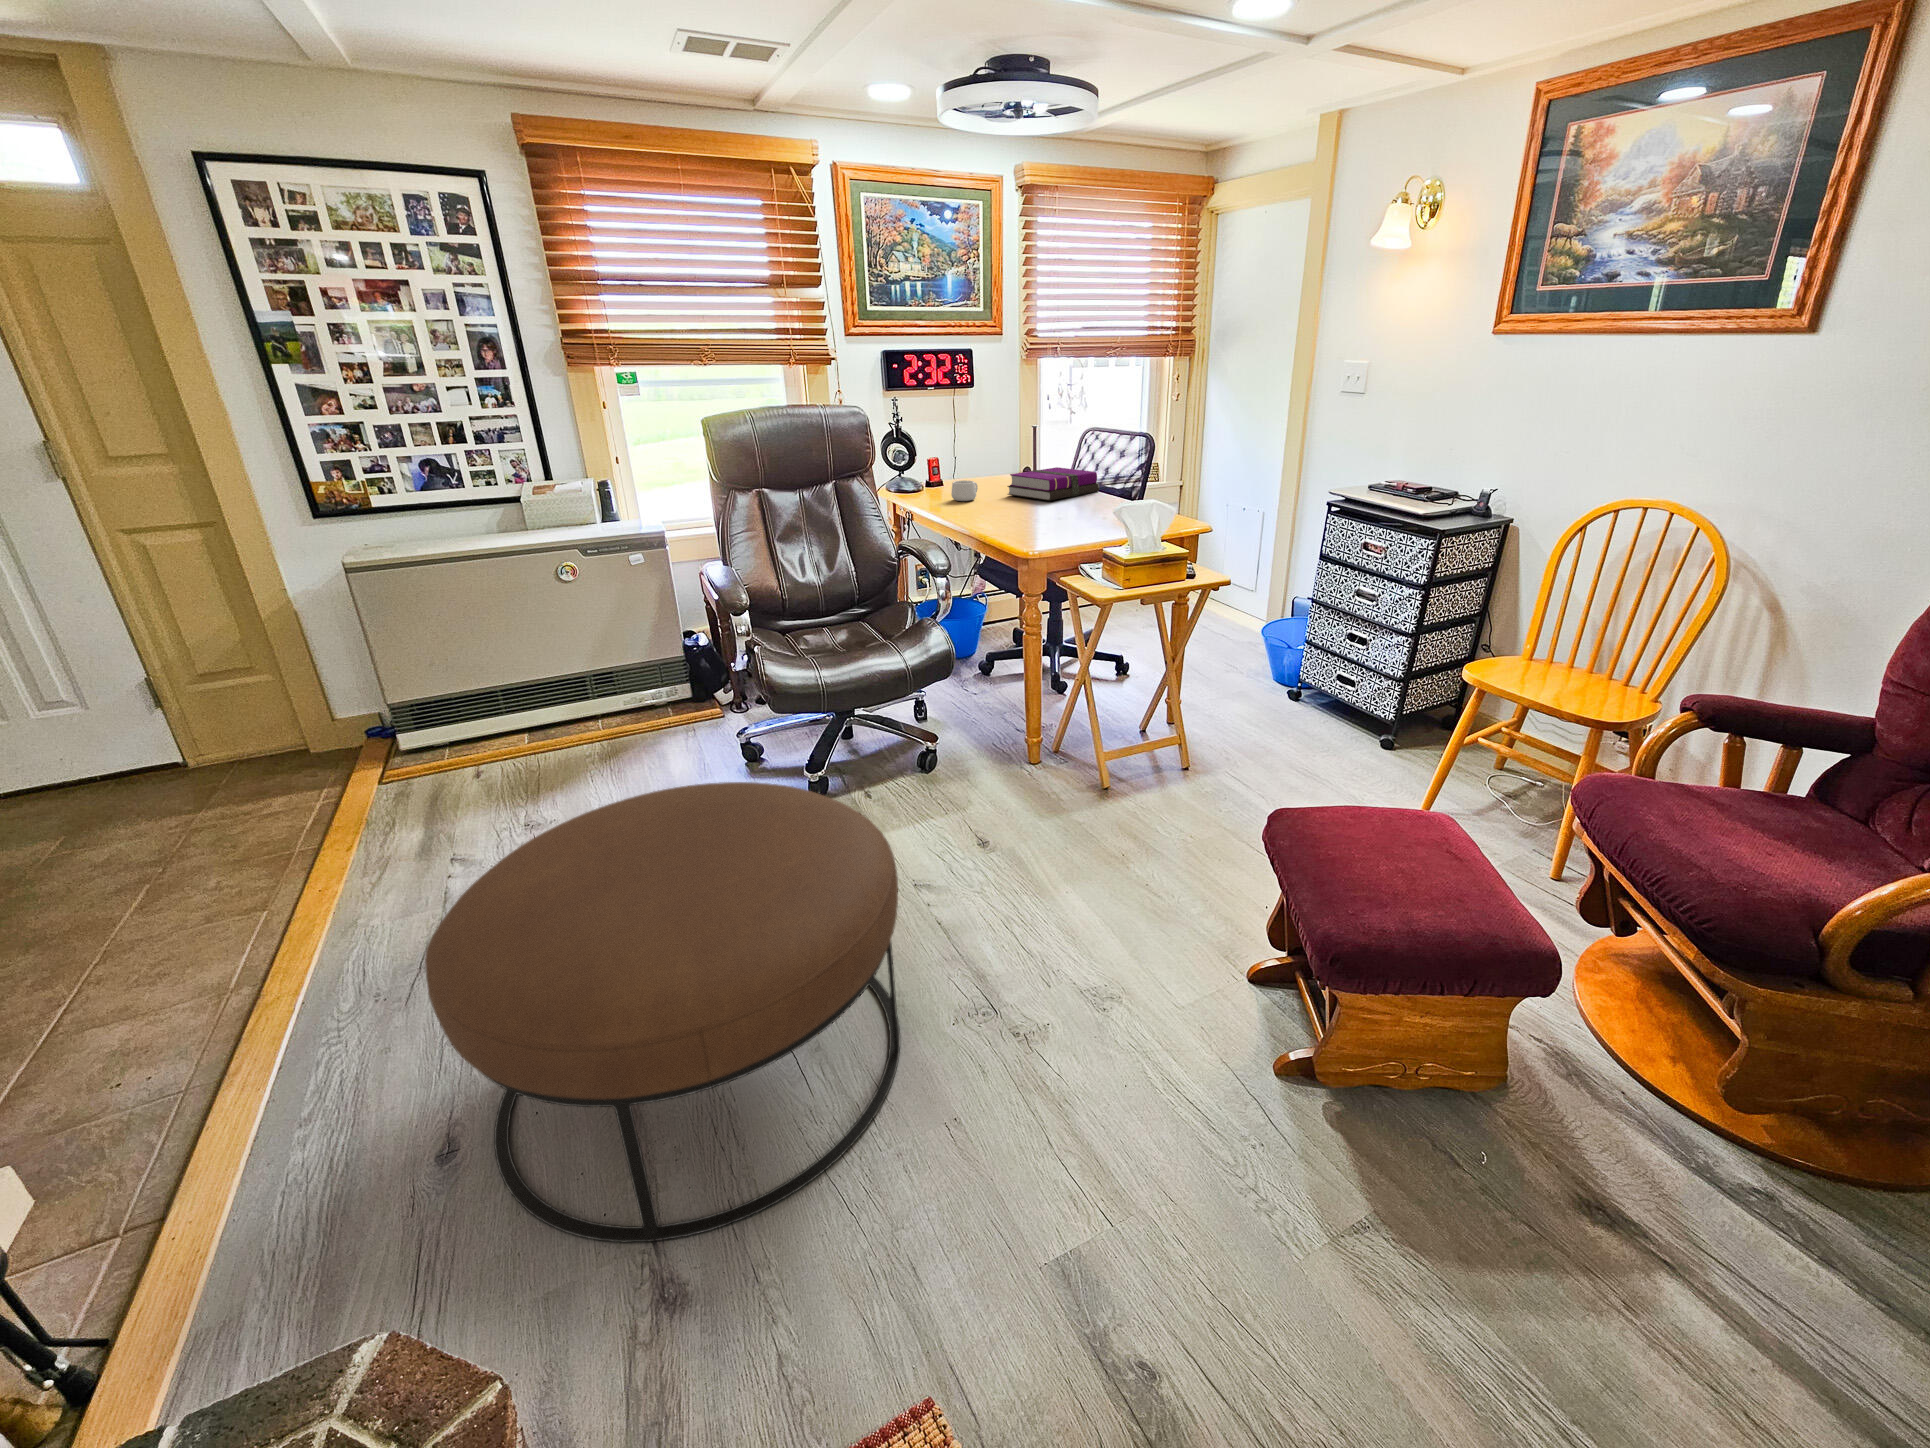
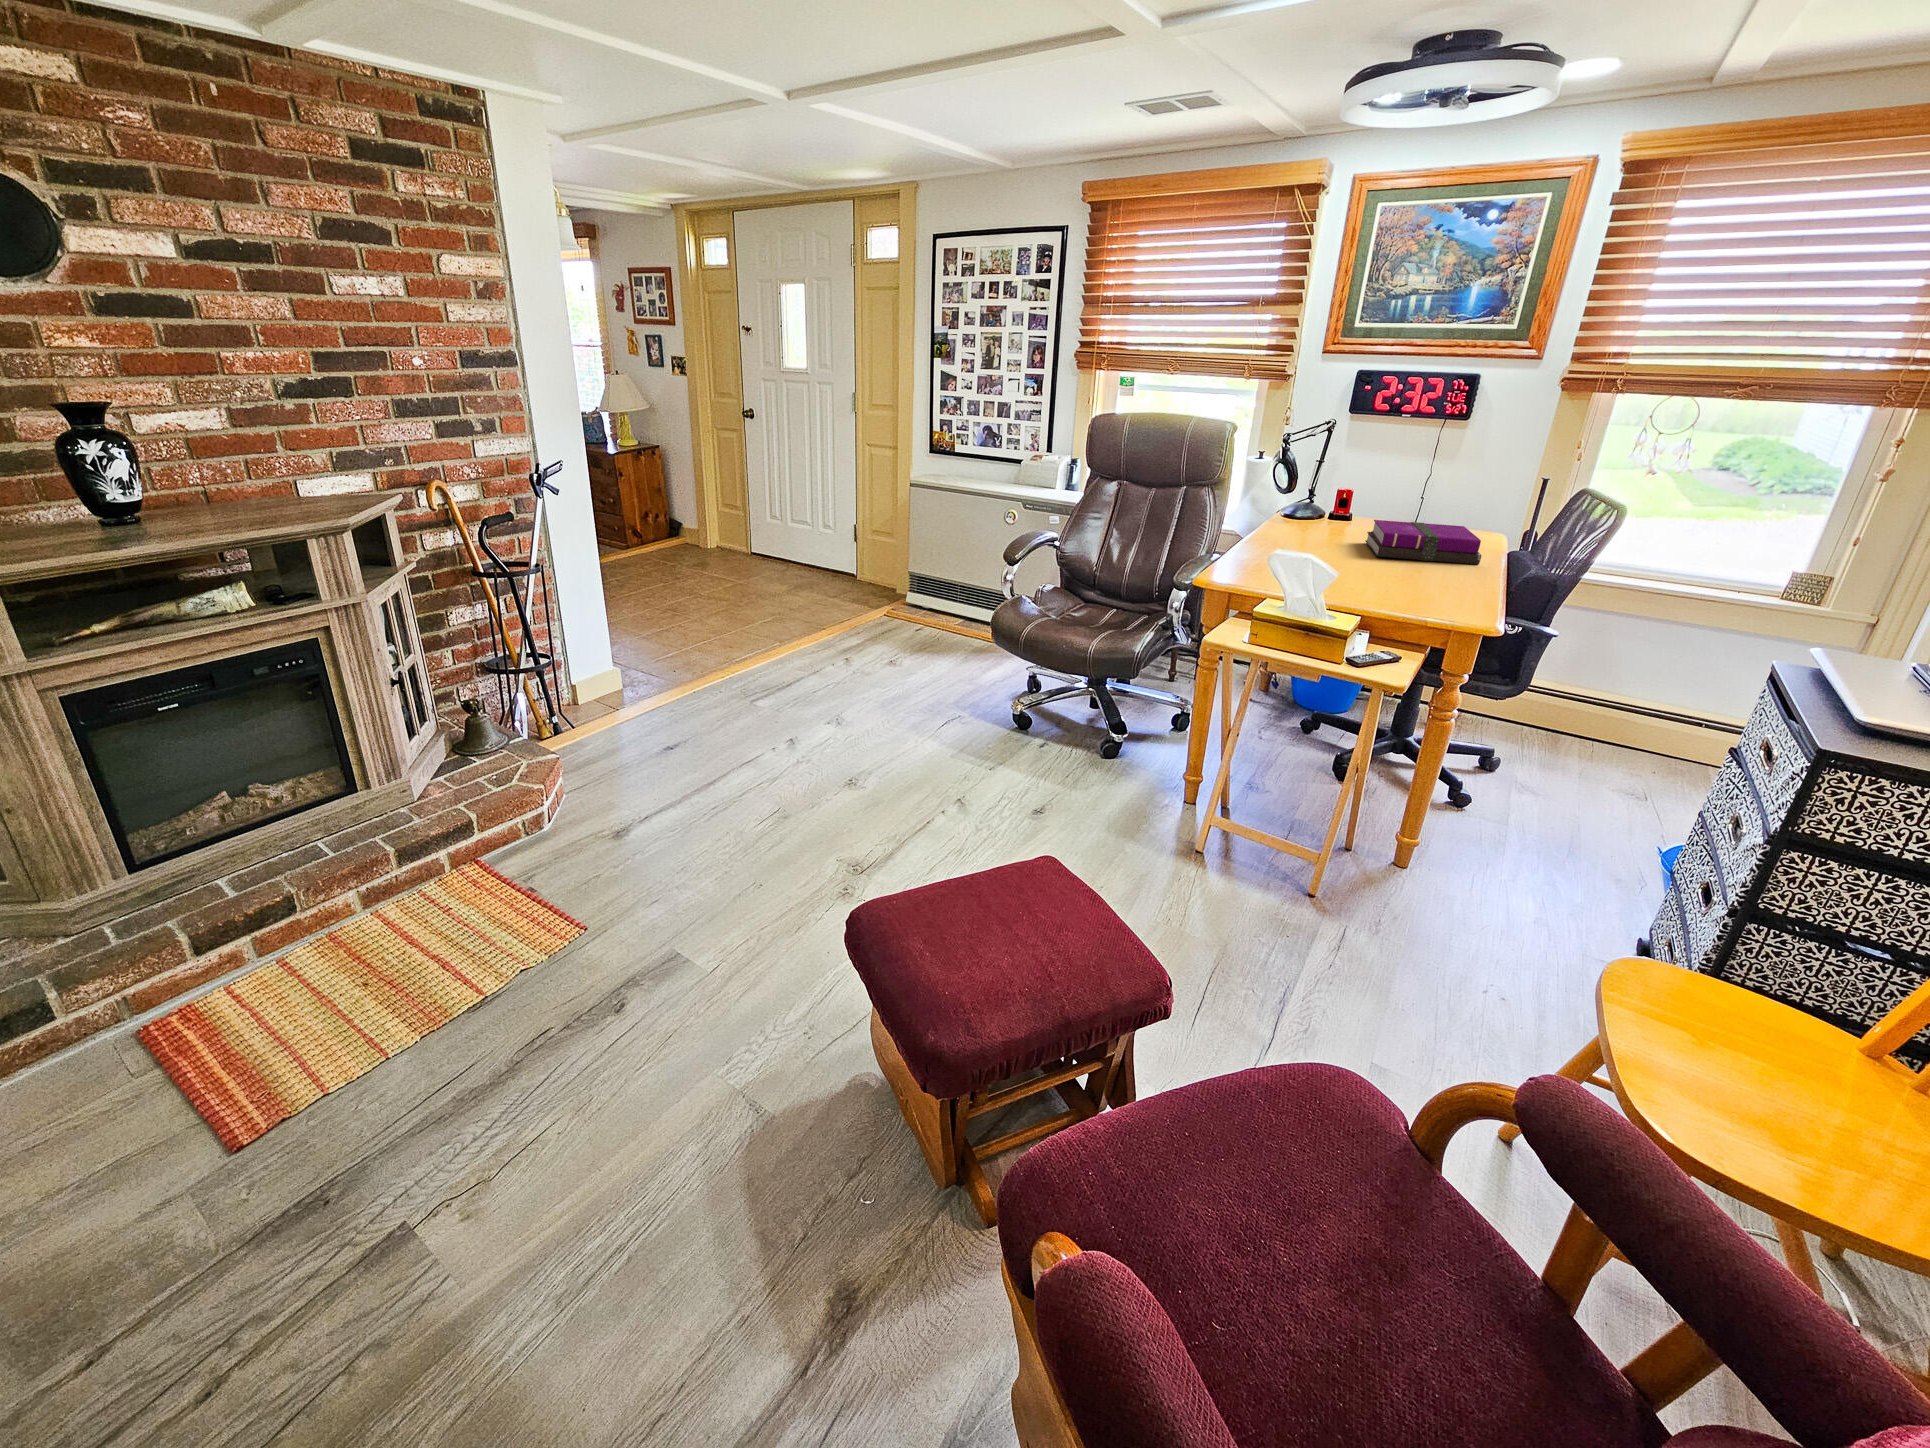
mug: present [951,480,978,501] -> none [1300,514,1338,537]
ottoman: present [425,782,900,1242] -> none [615,632,865,854]

